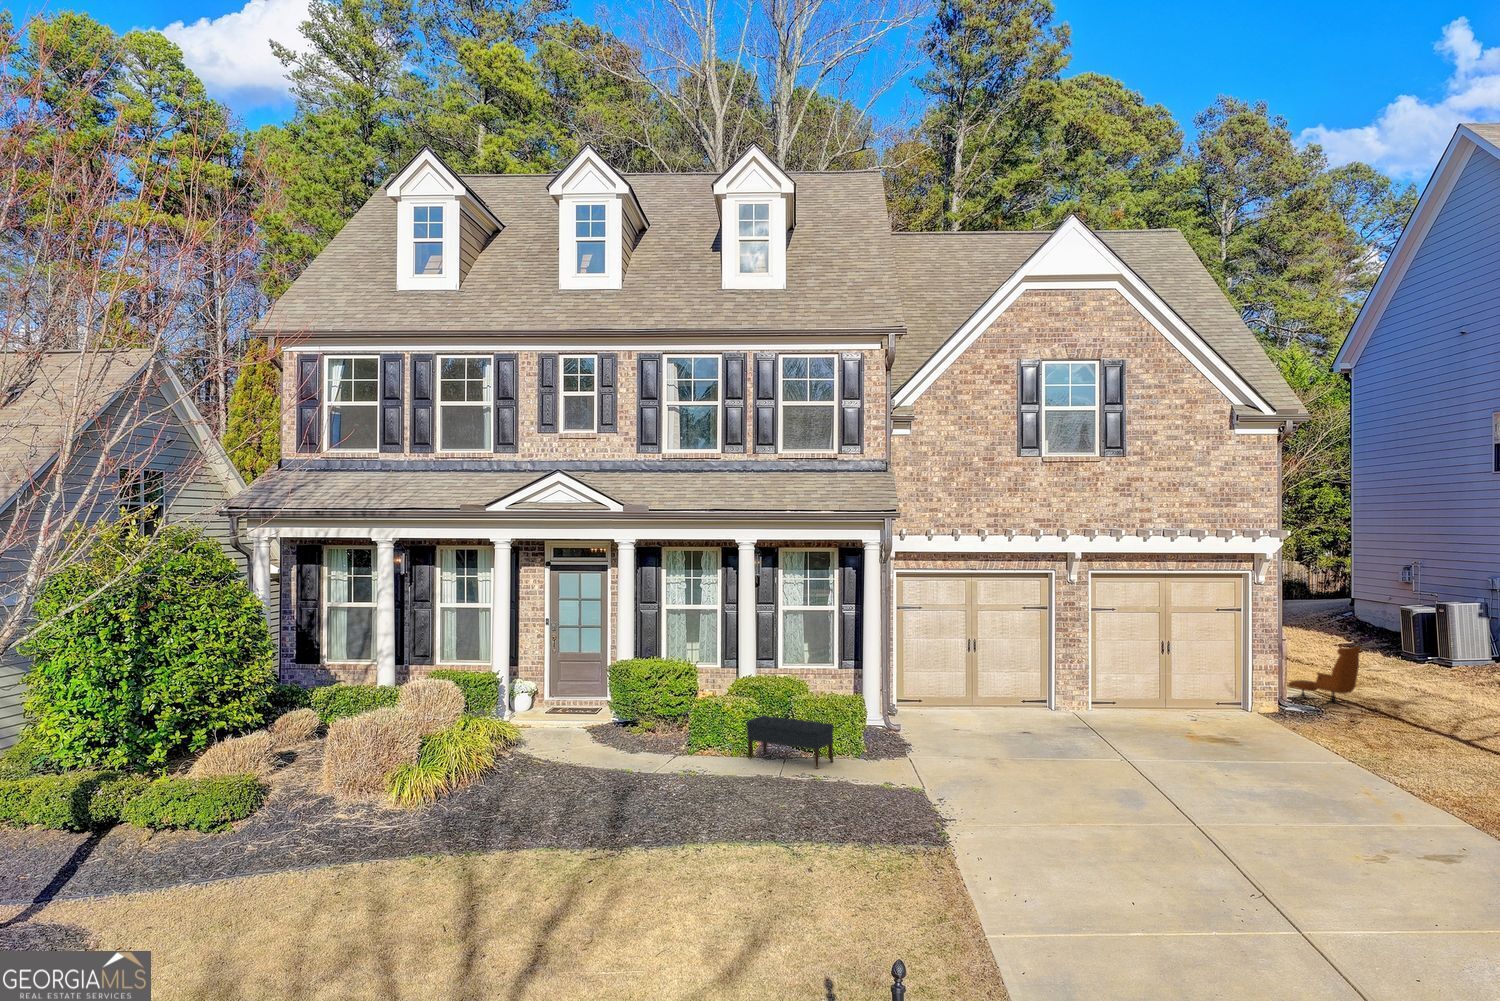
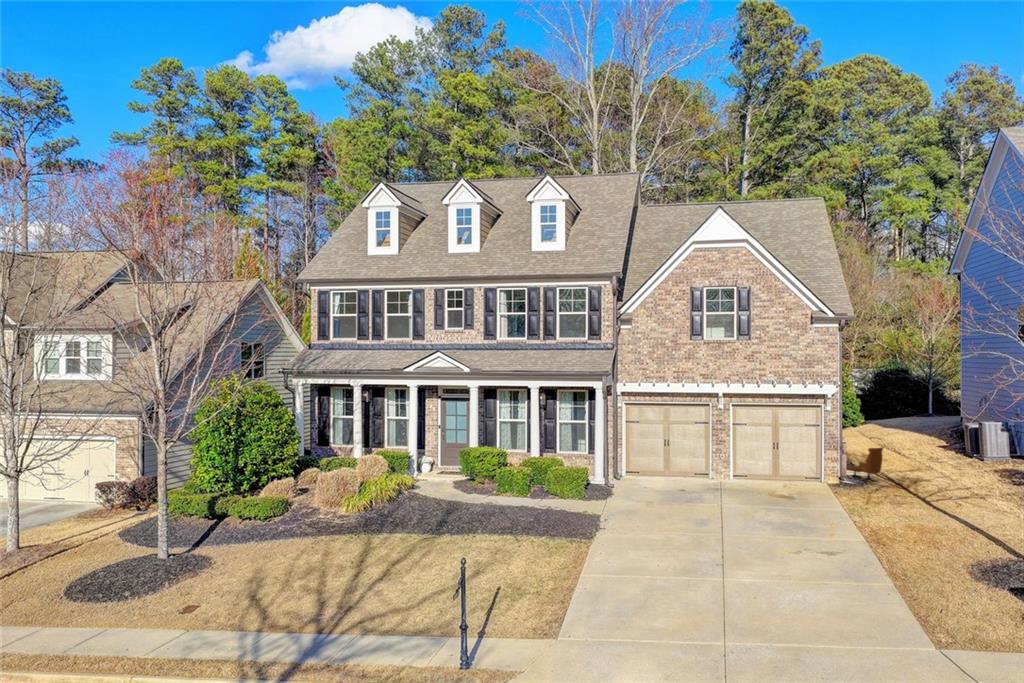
bench: present [746,715,834,769] -> none [527,477,571,505]

